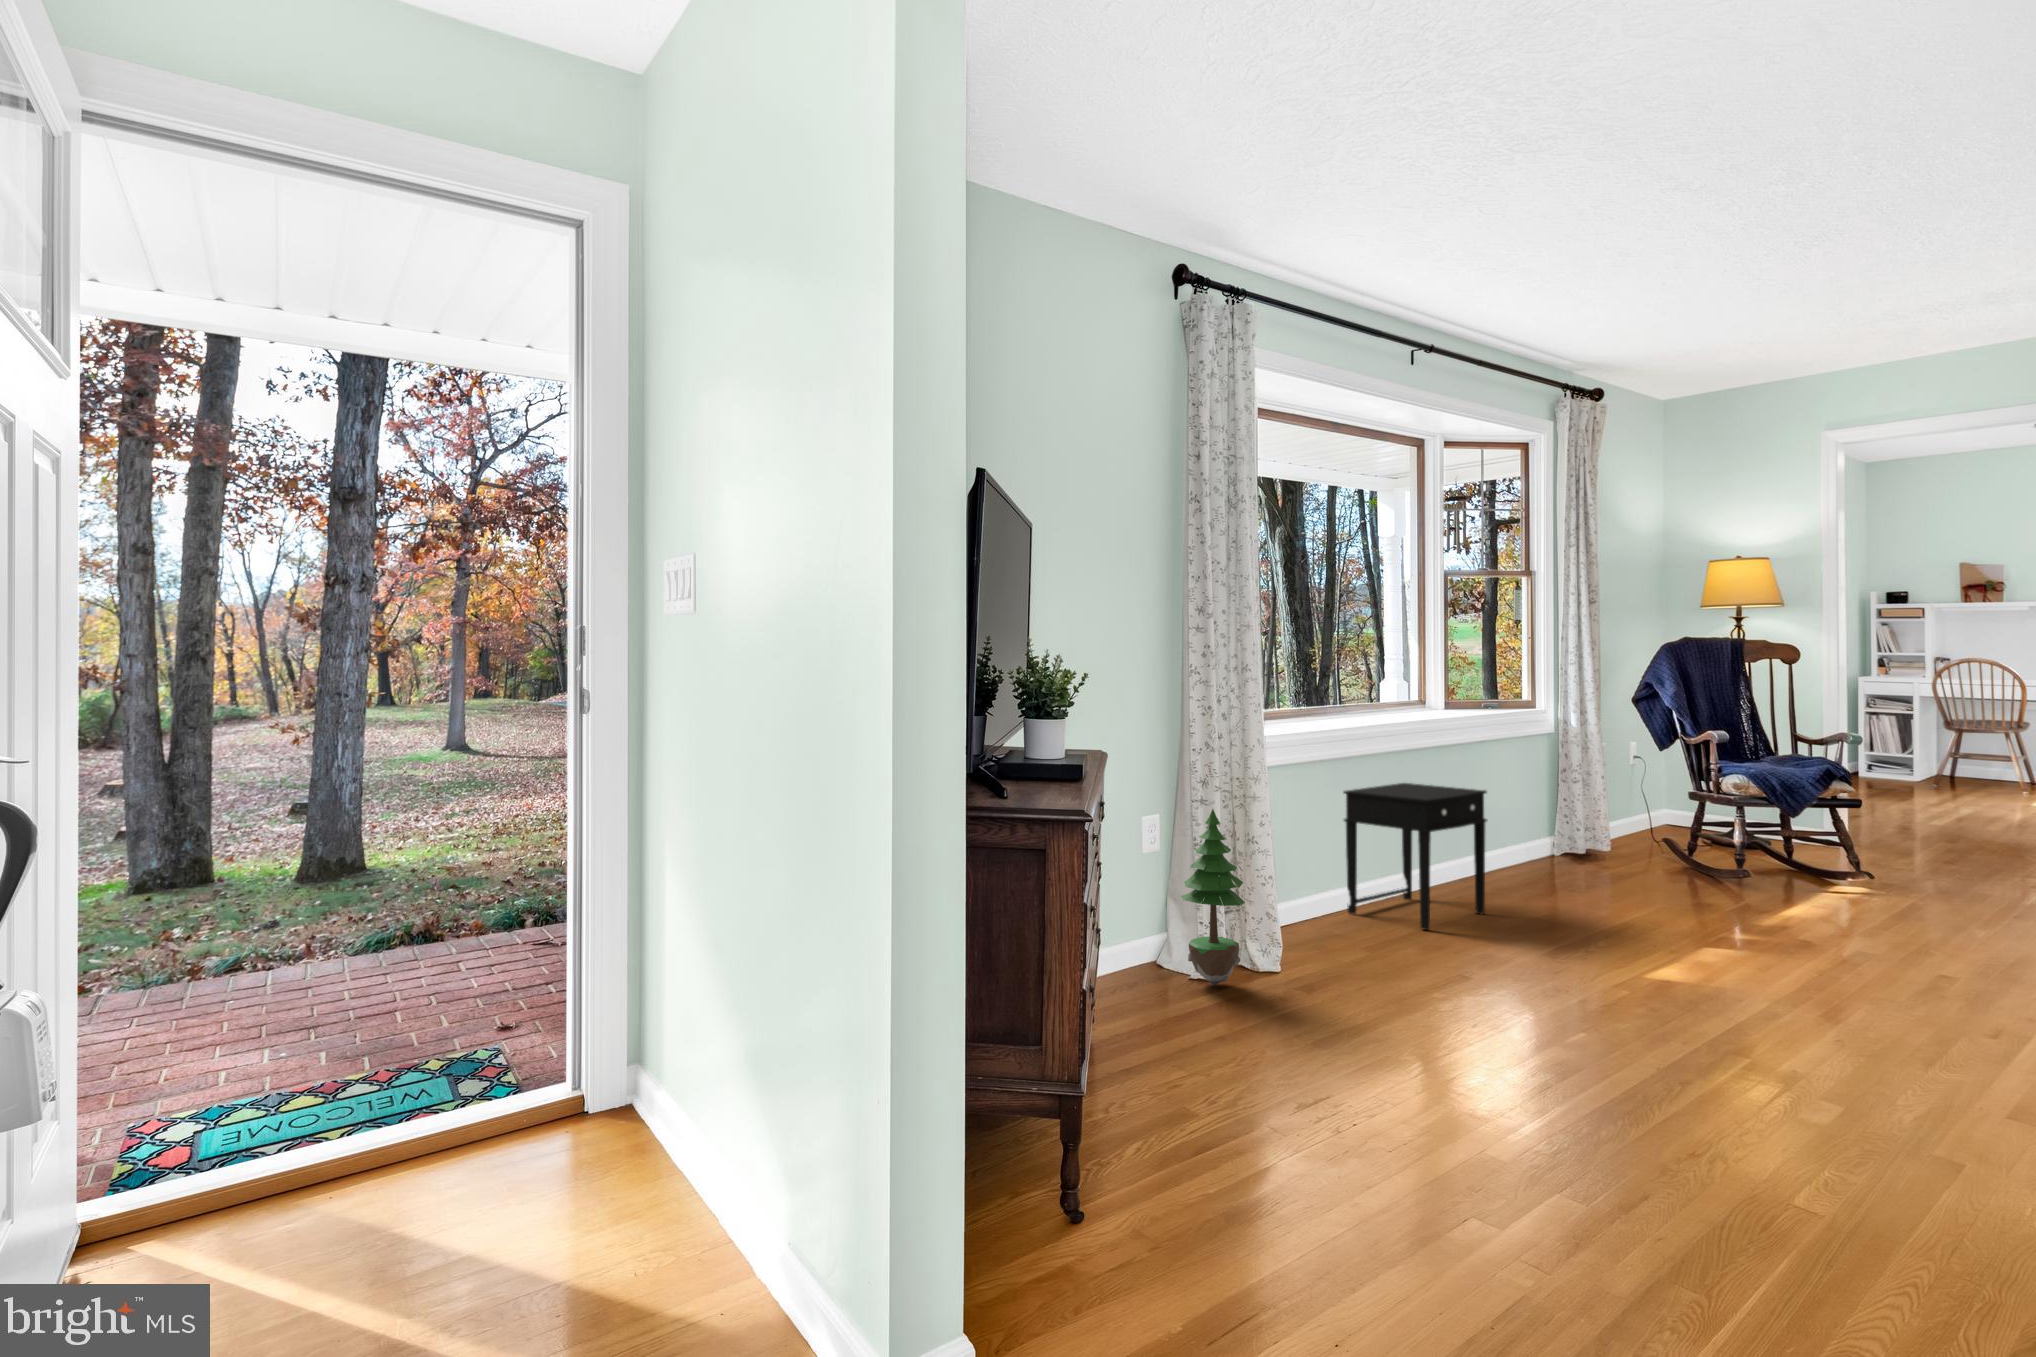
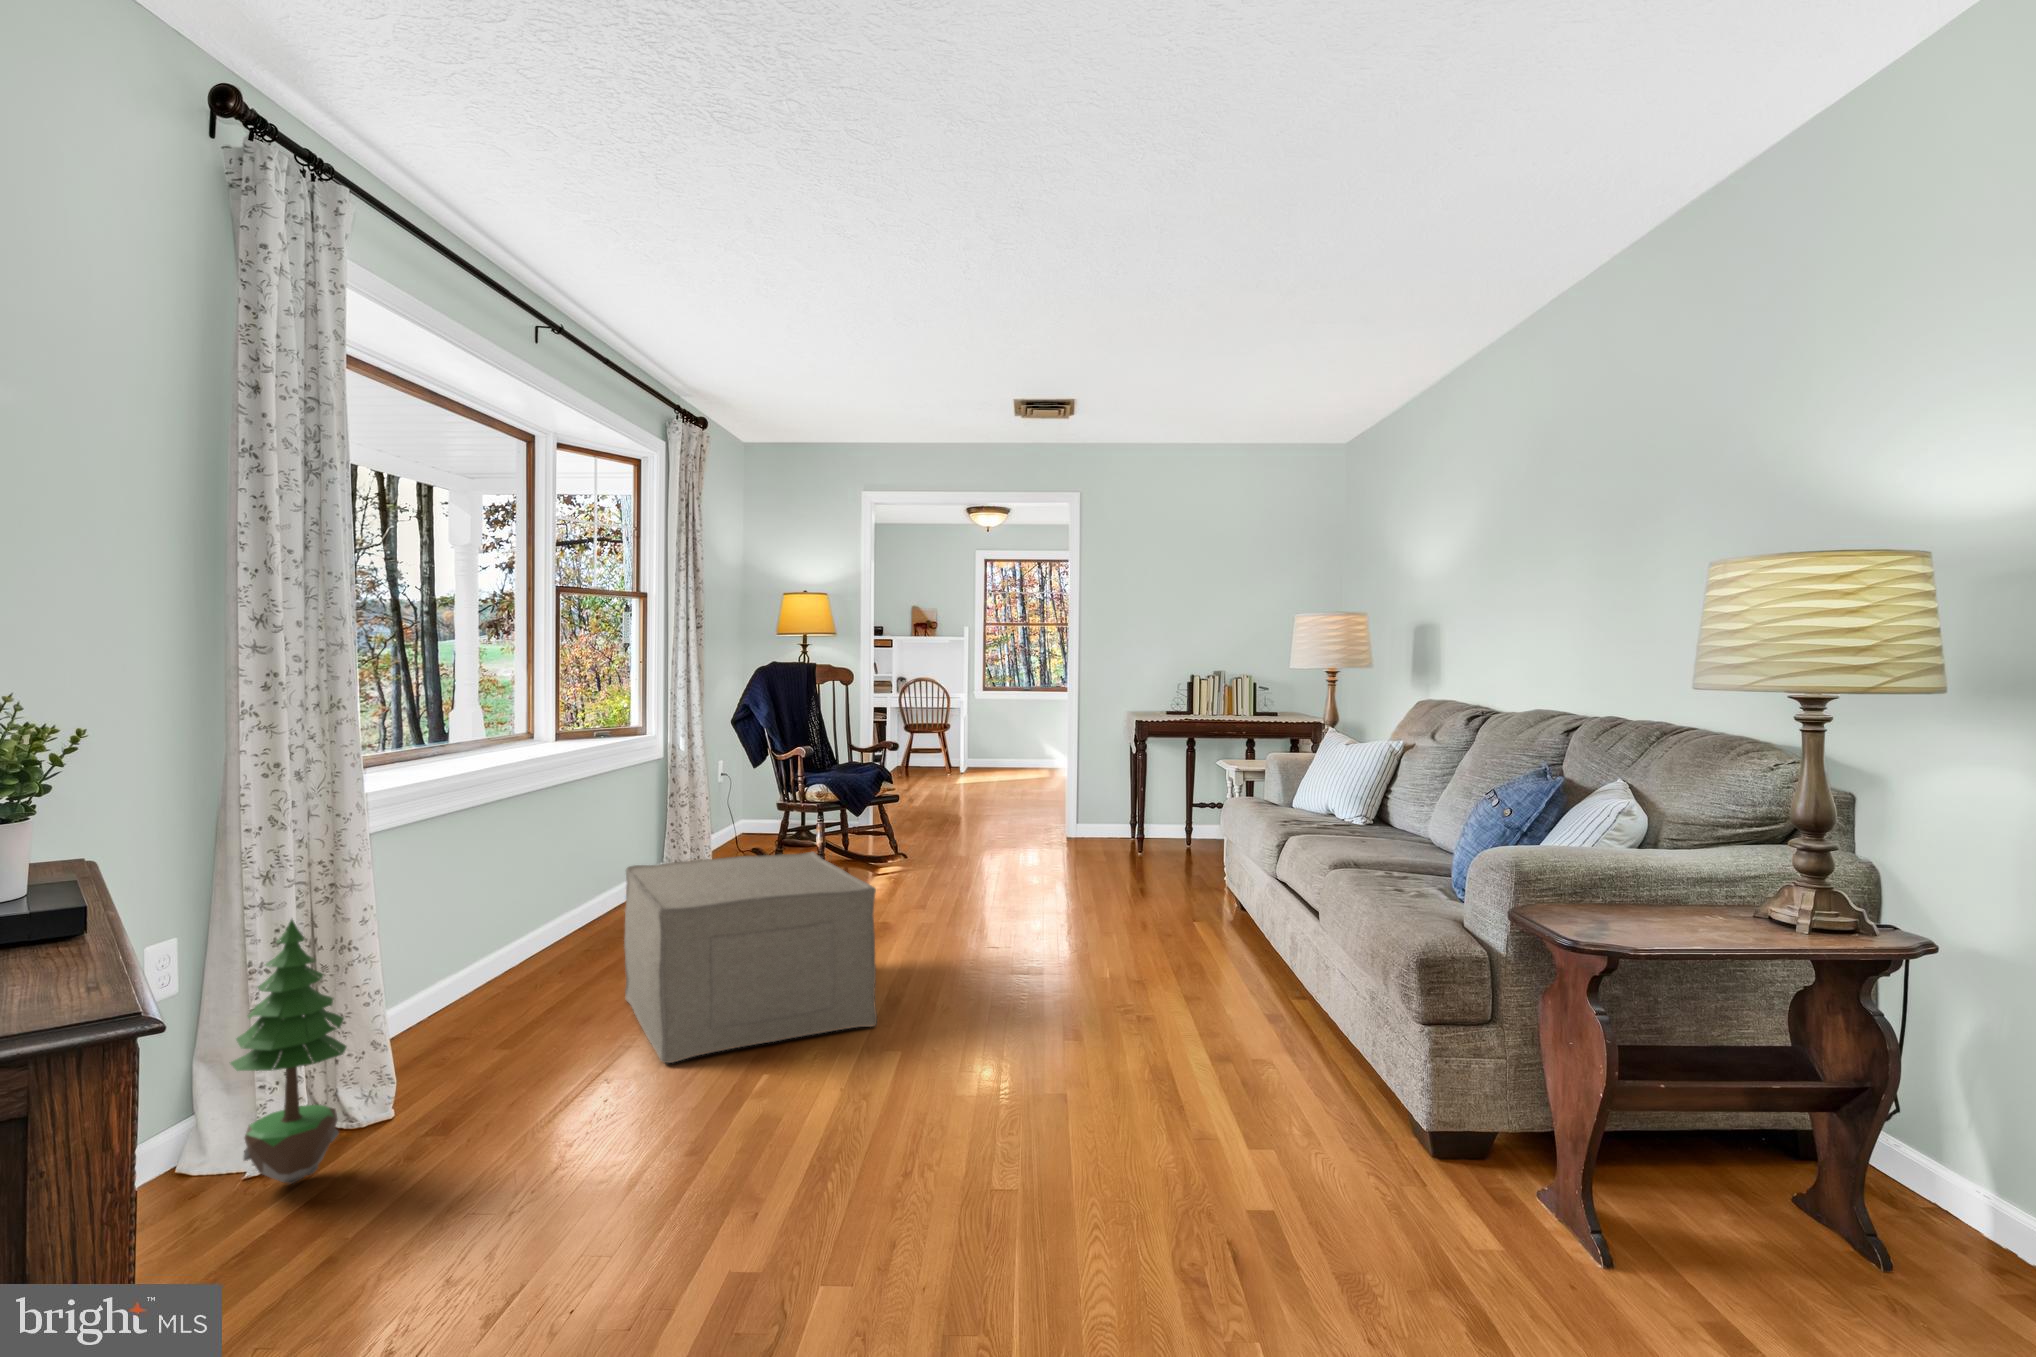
side table: present [1344,783,1487,930] -> none [458,829,628,1004]
ottoman: none [1470,818,1713,1005] -> present [624,852,877,1063]

